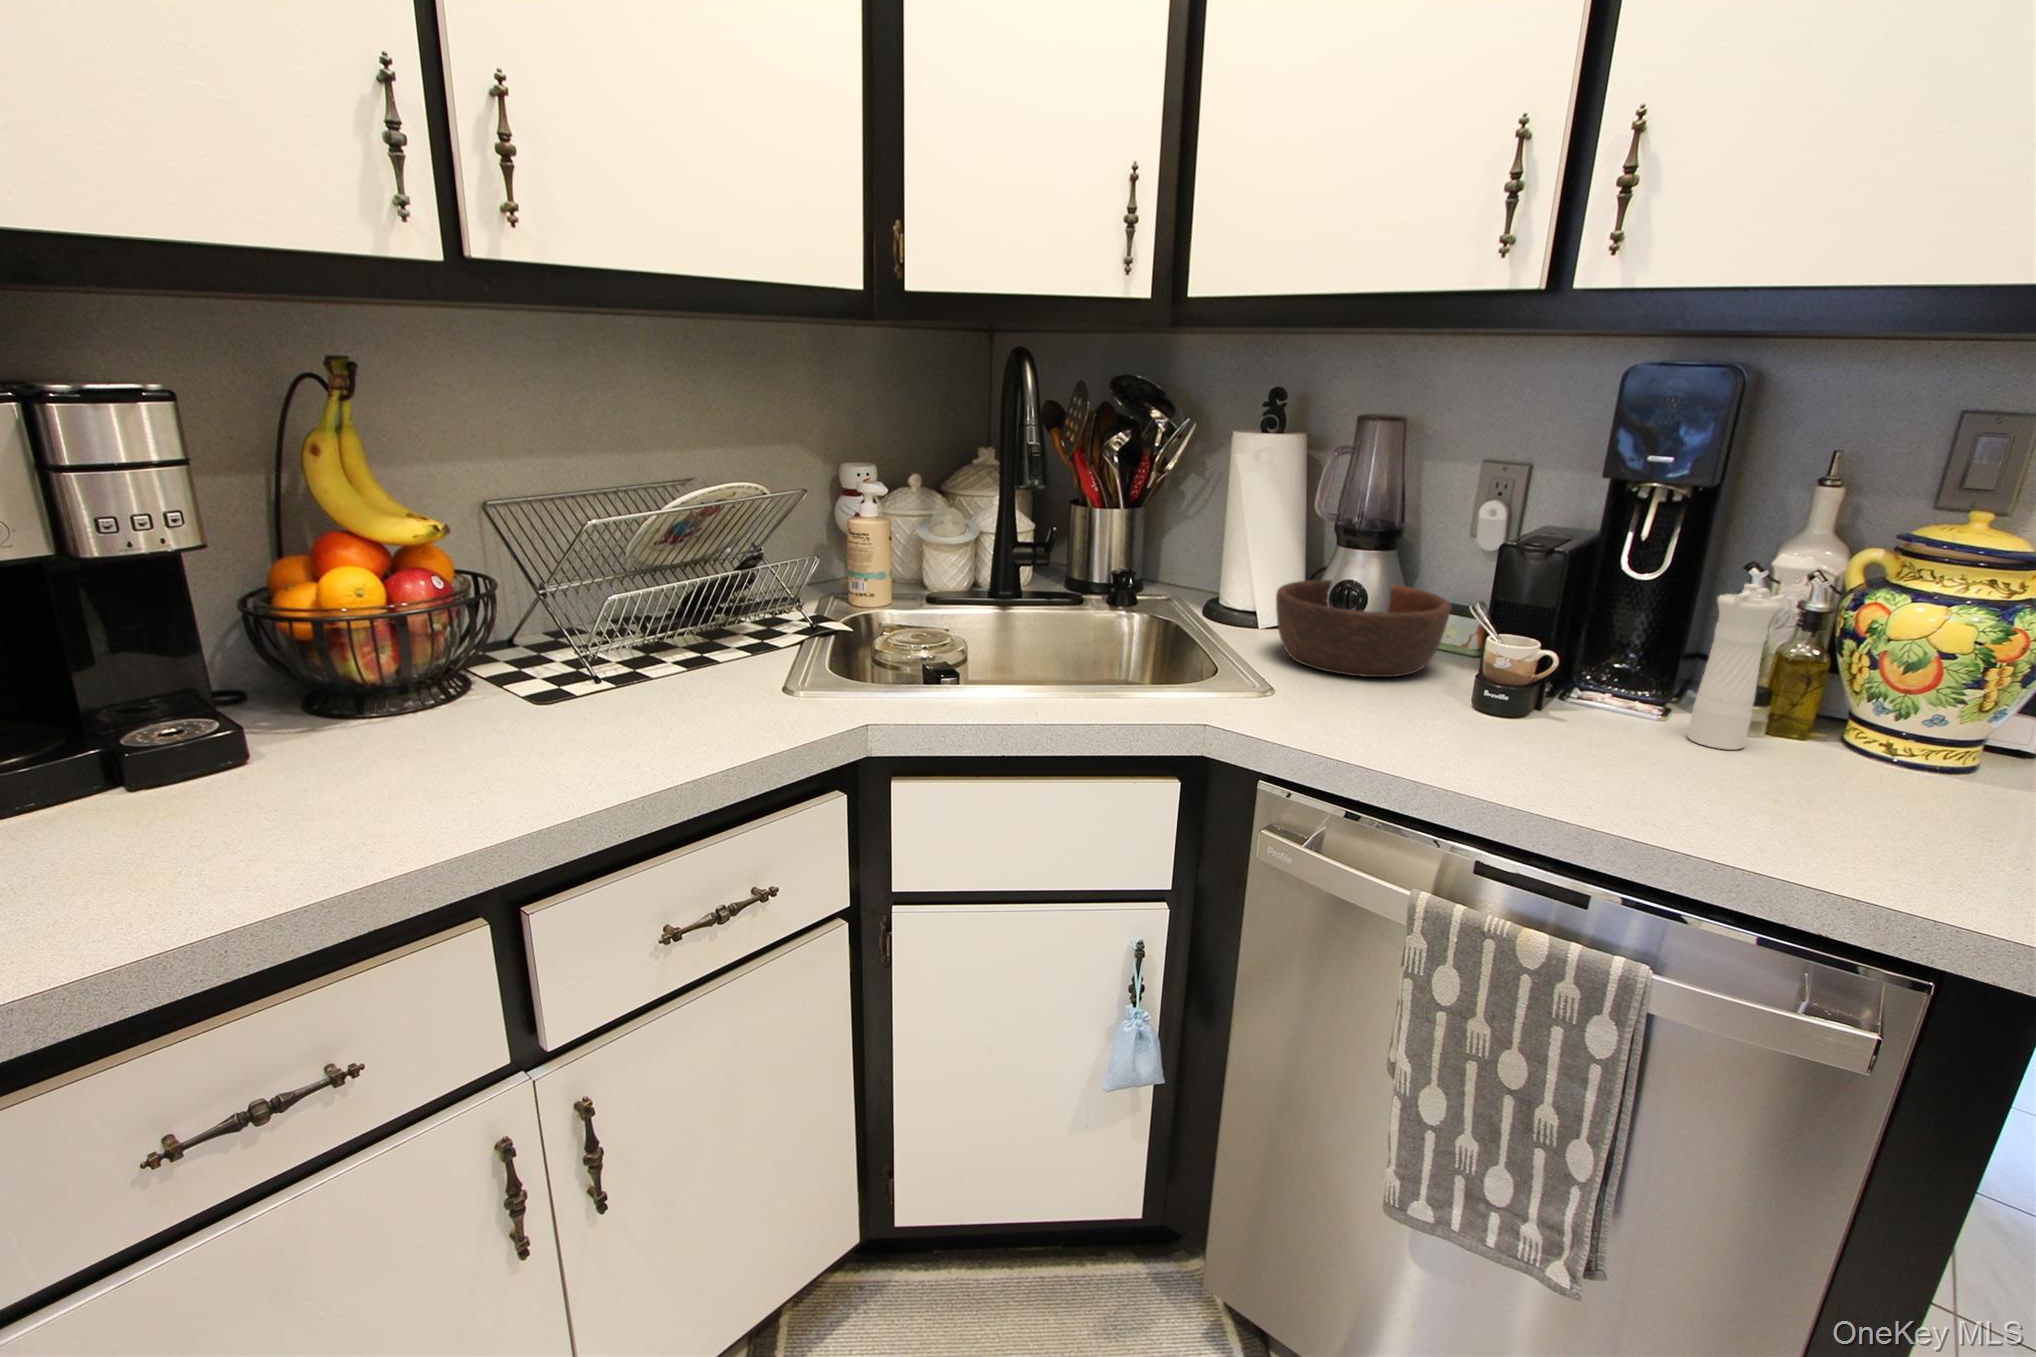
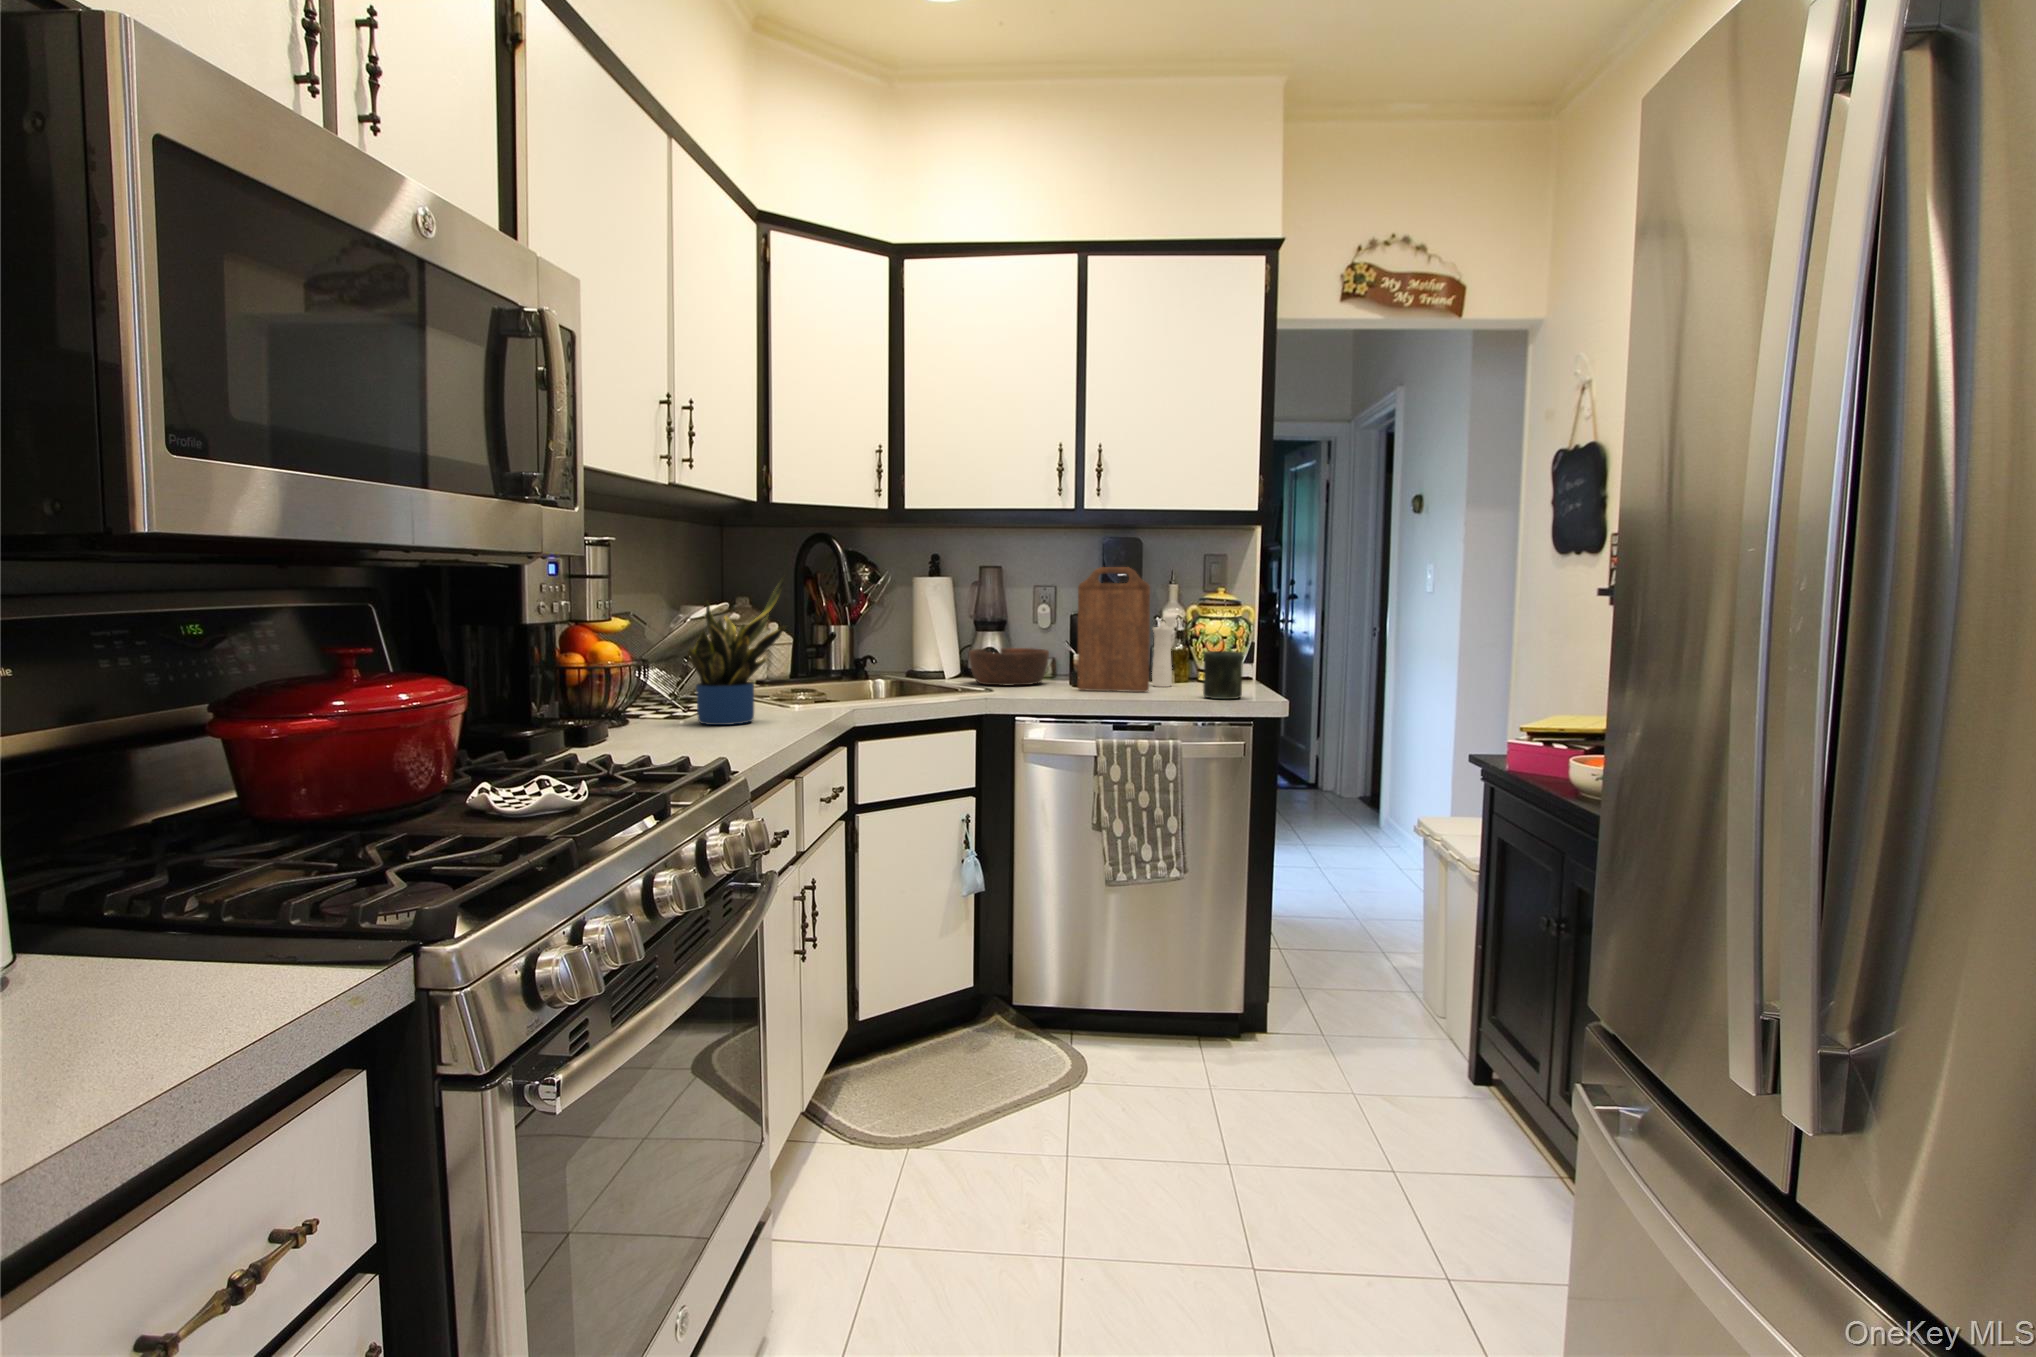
cutting board: none [1455,441,1694,774] -> present [1077,567,1150,692]
potted plant: none [453,471,633,755] -> present [688,578,785,725]
mug: none [1776,725,1966,899] -> present [1203,651,1244,699]

